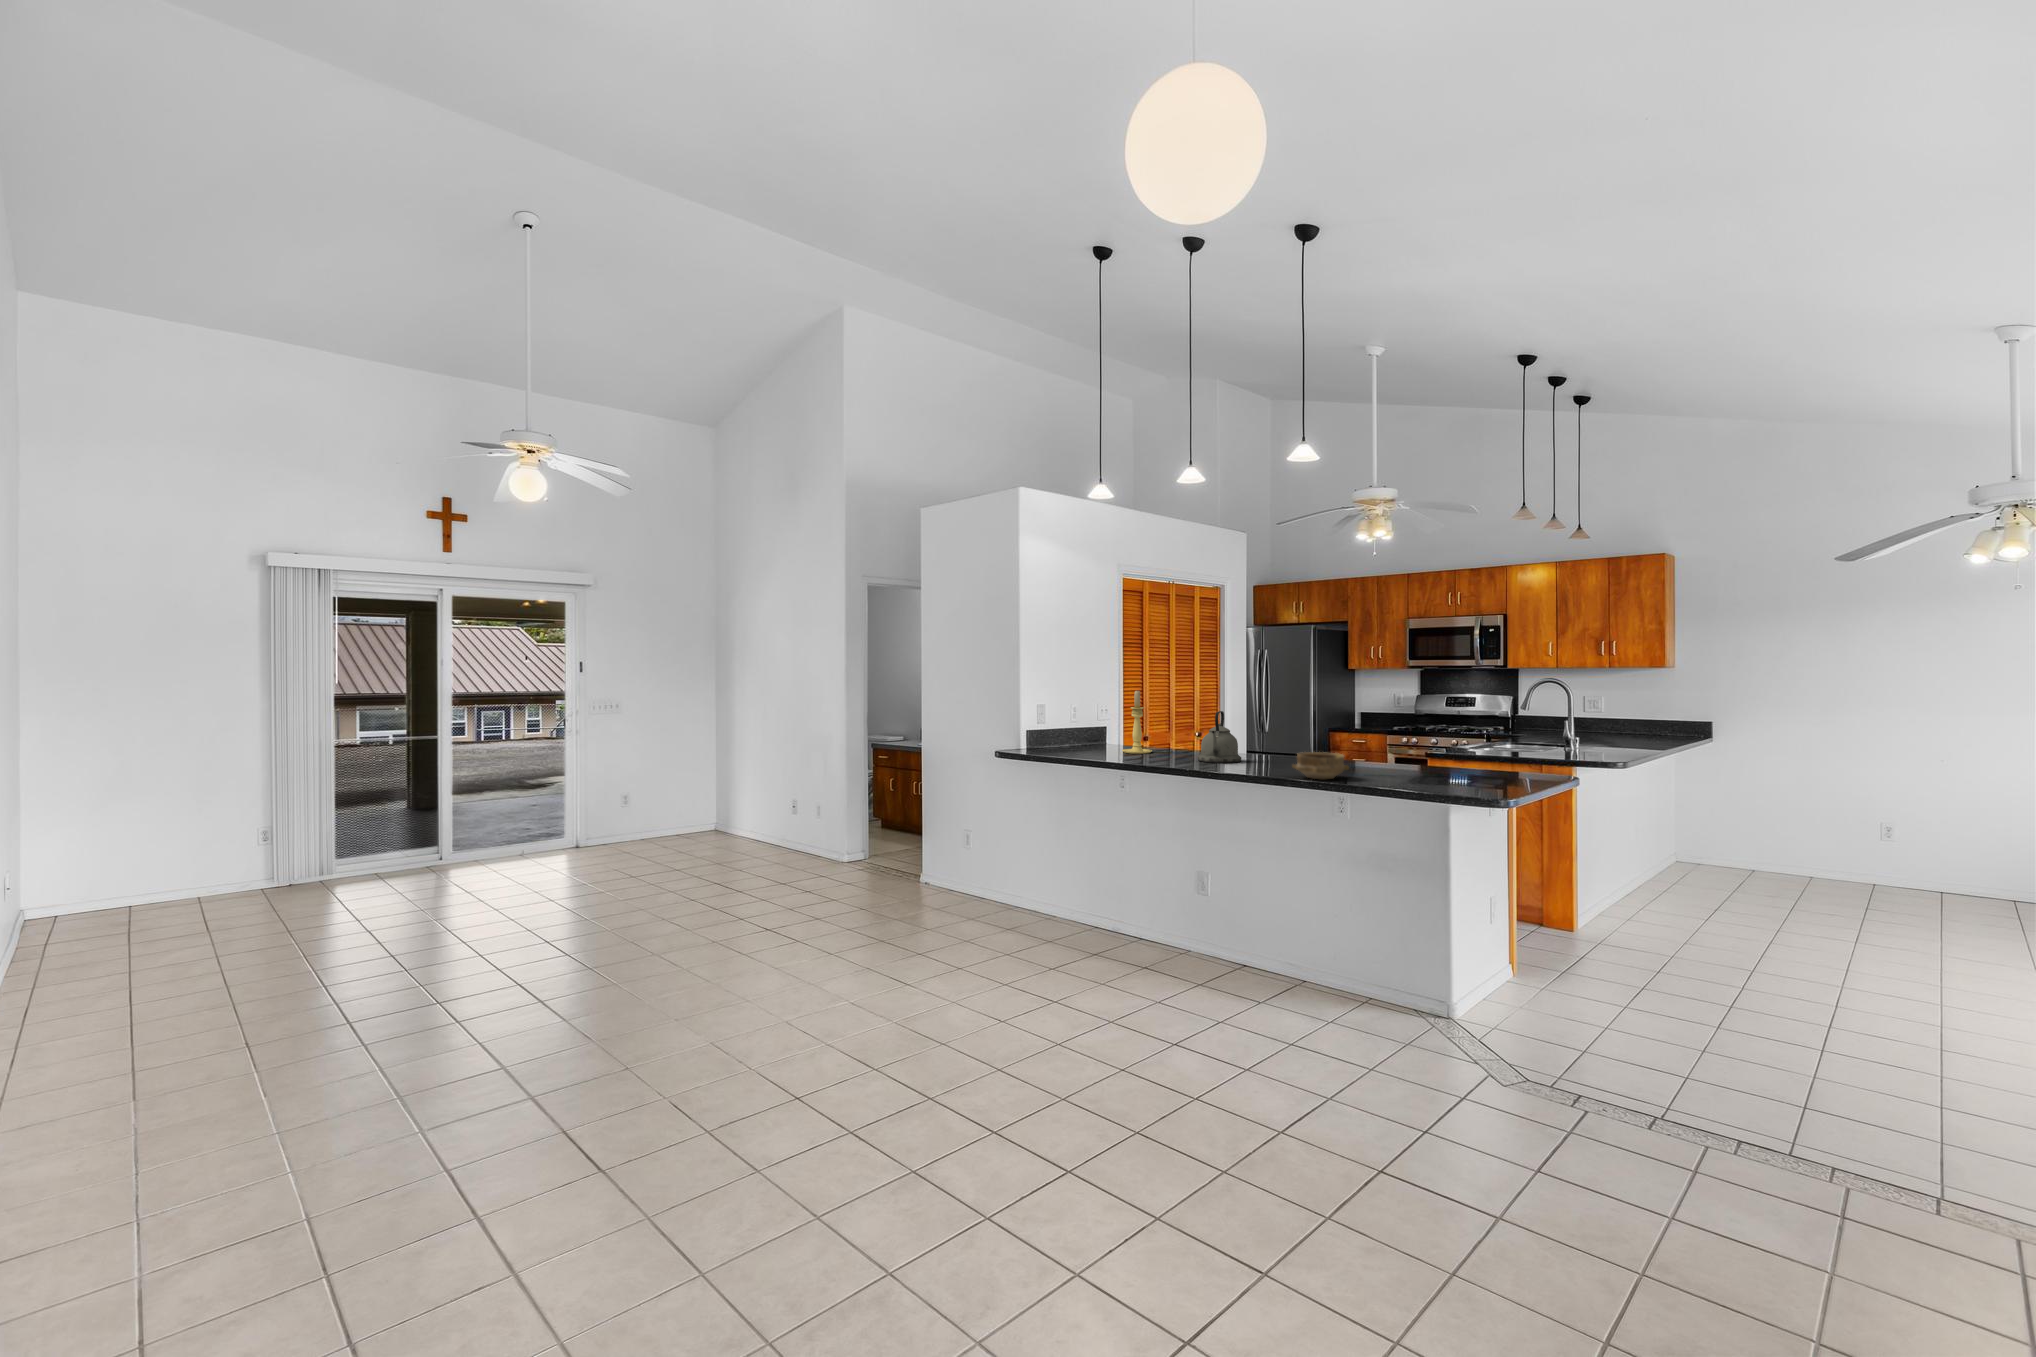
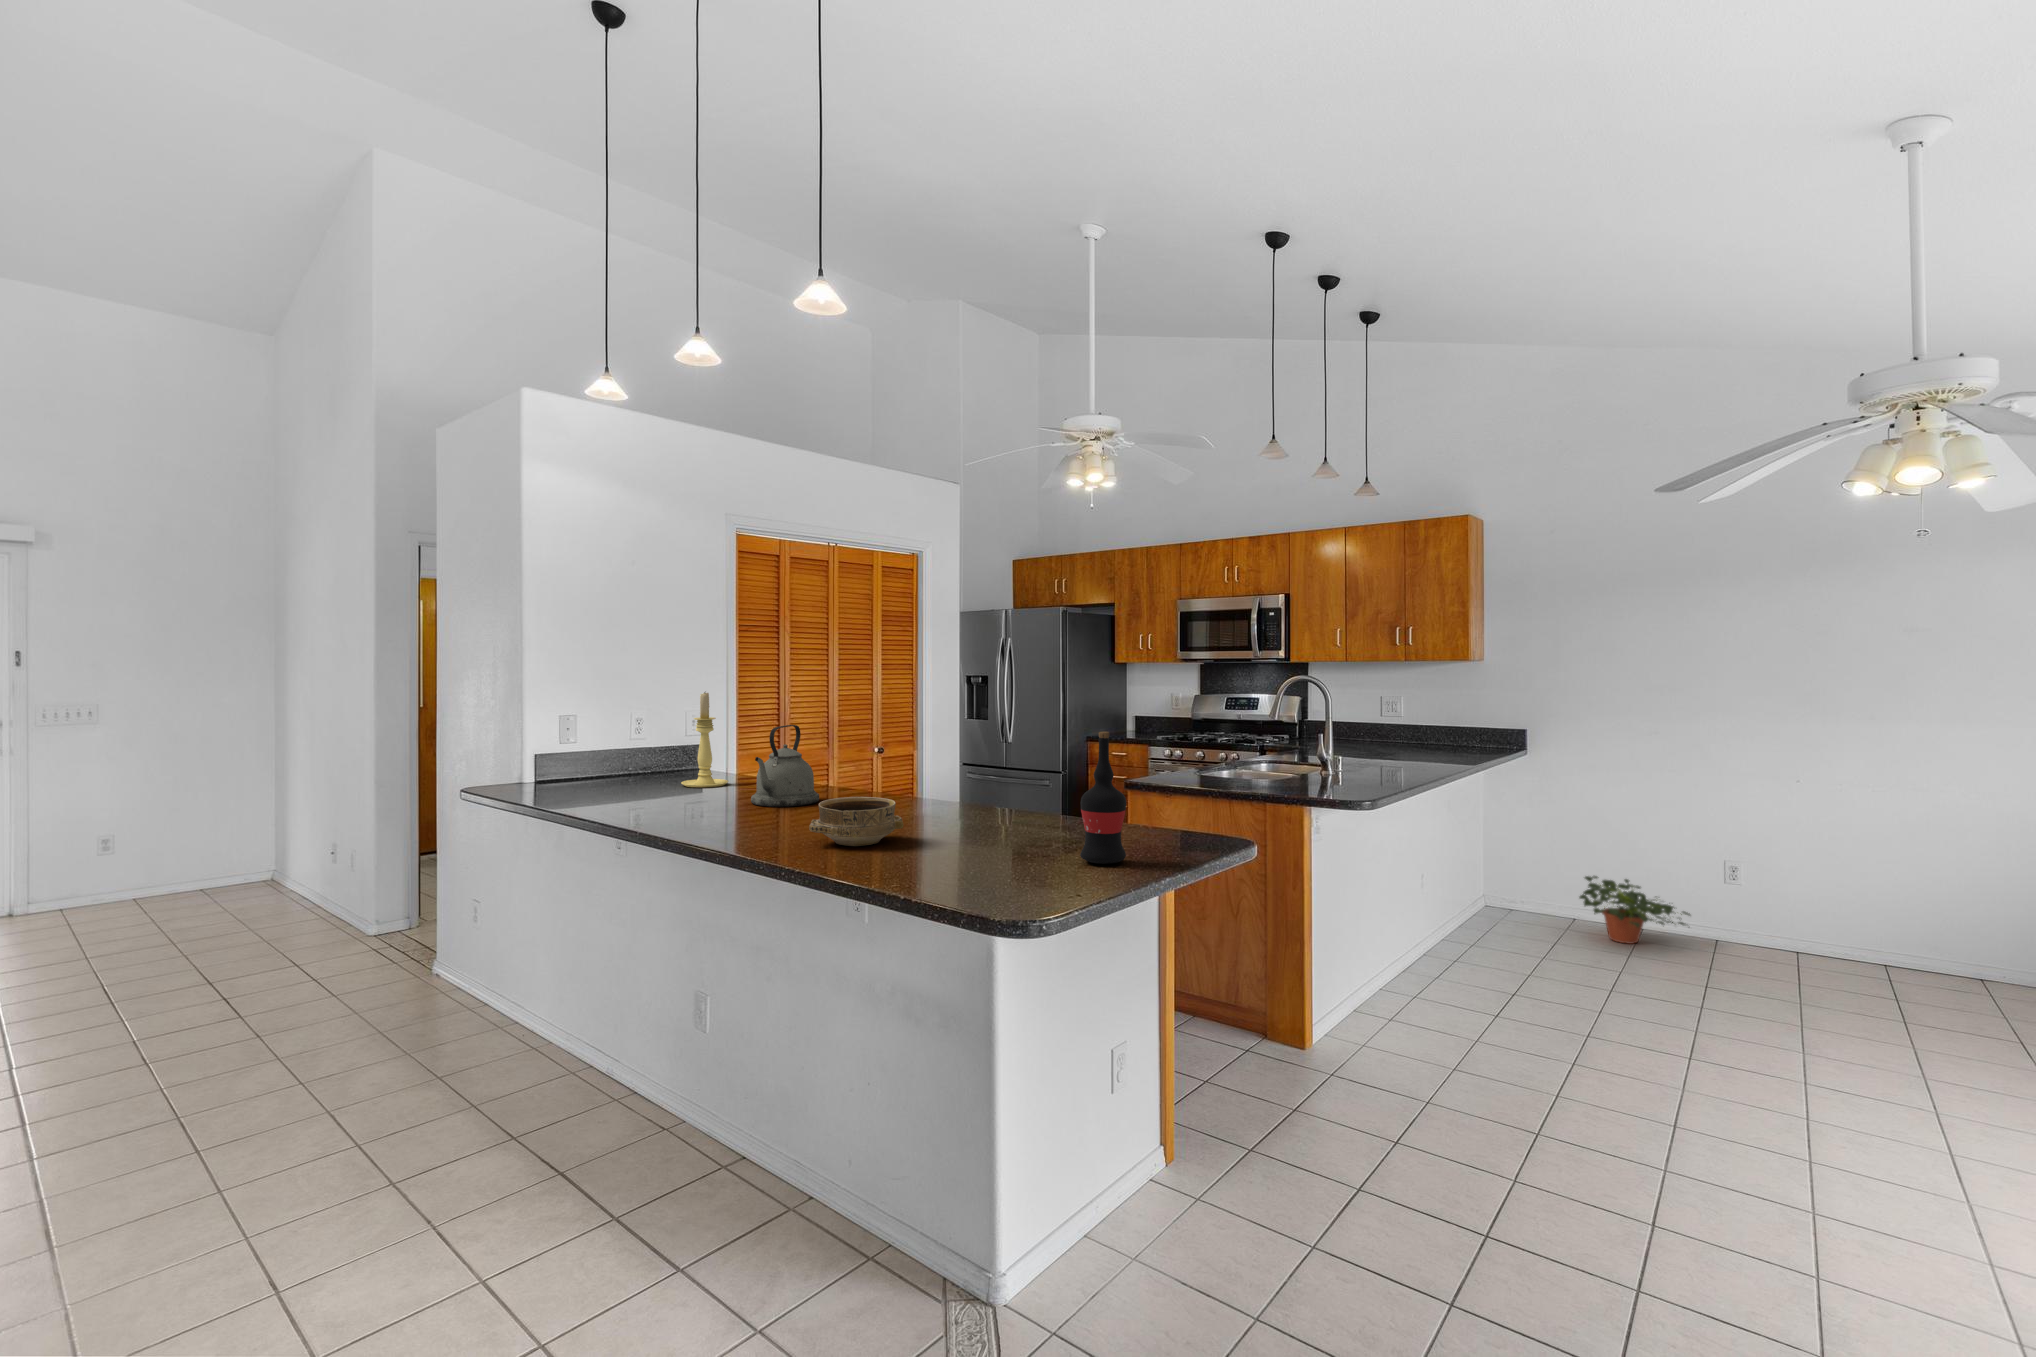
wine bottle: none [1475,711,1505,787] -> present [1080,732,1126,864]
potted plant: none [1758,836,1854,887] -> present [1579,876,1690,944]

